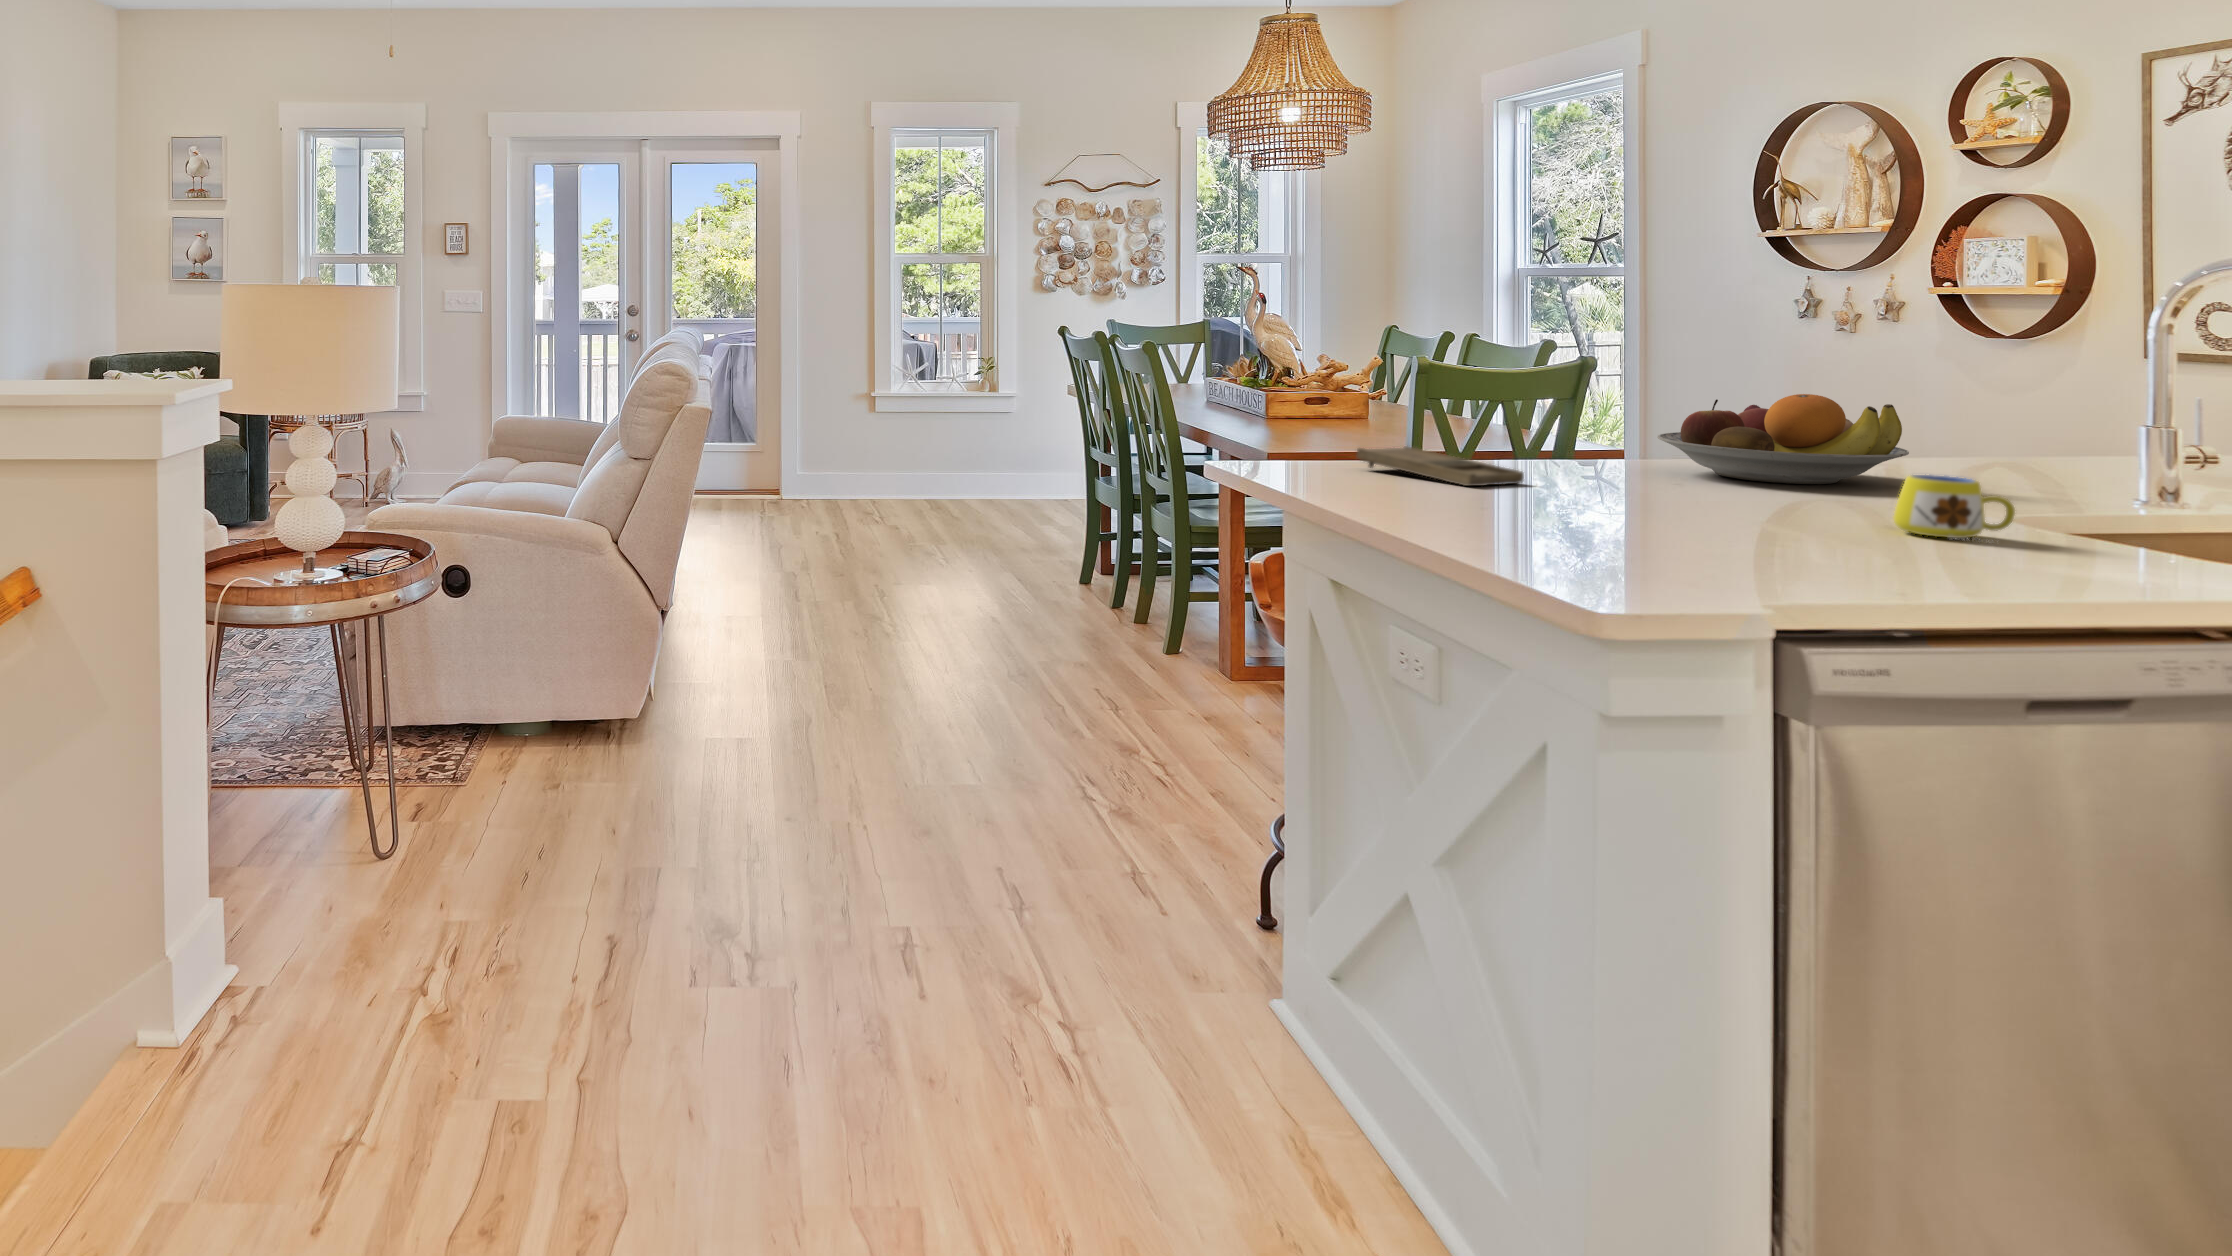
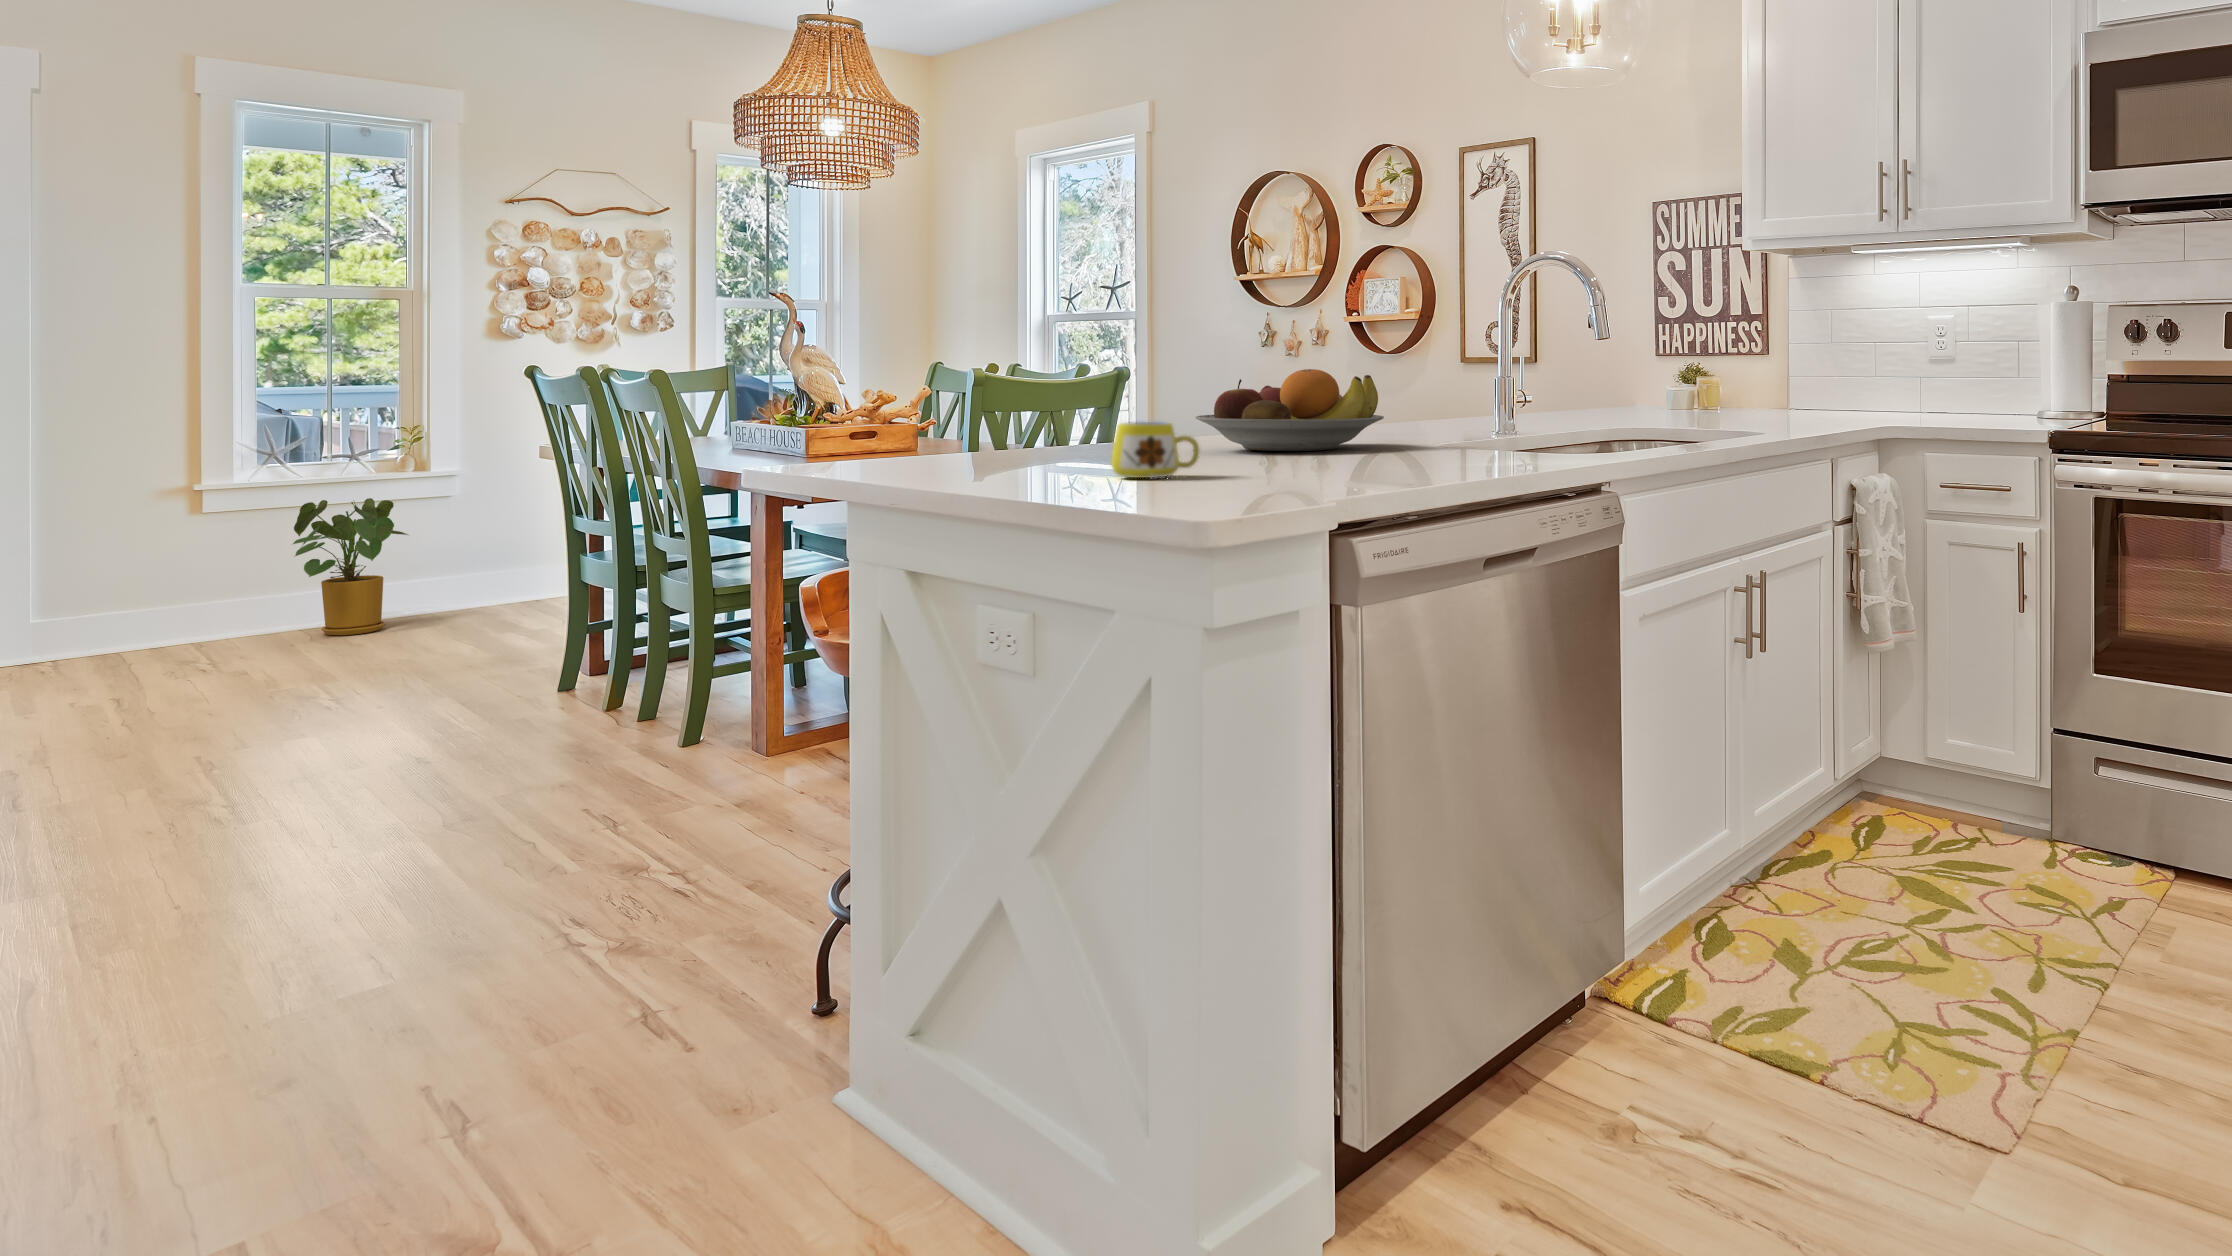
house plant: none [911,415,980,516] -> present [293,498,408,635]
tray: present [1356,446,1524,486] -> none [901,441,1083,472]
mug: present [1894,475,2015,542] -> present [1111,422,1199,478]

